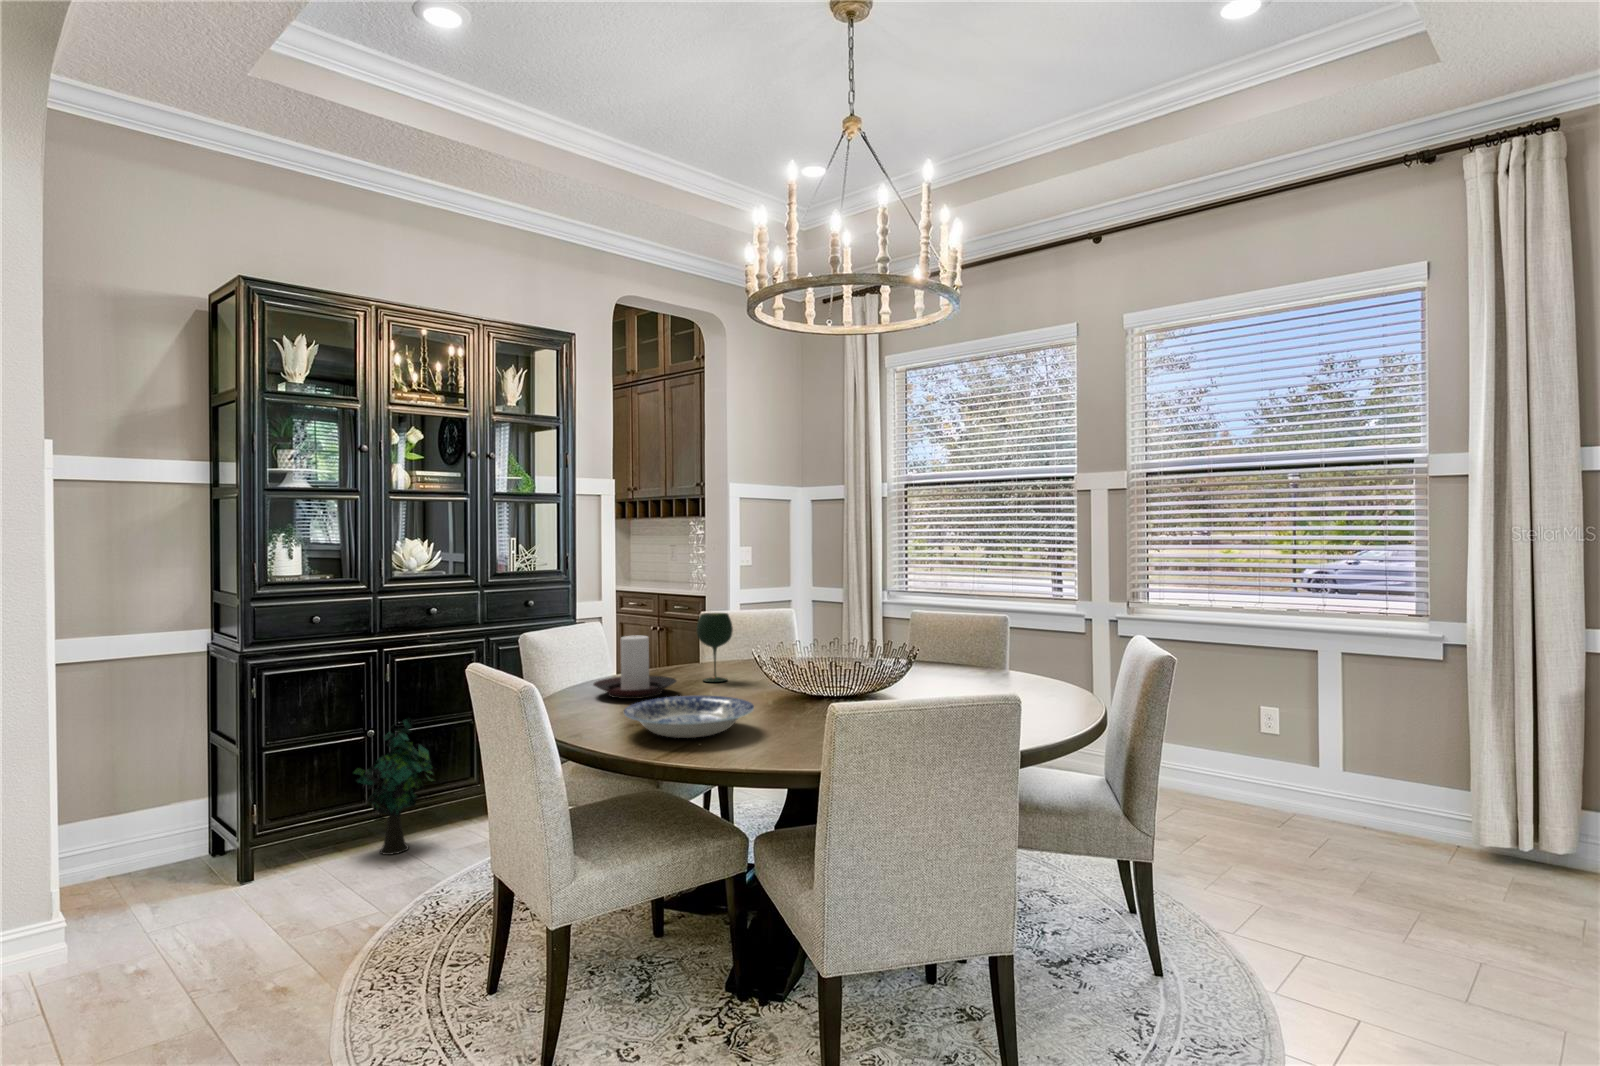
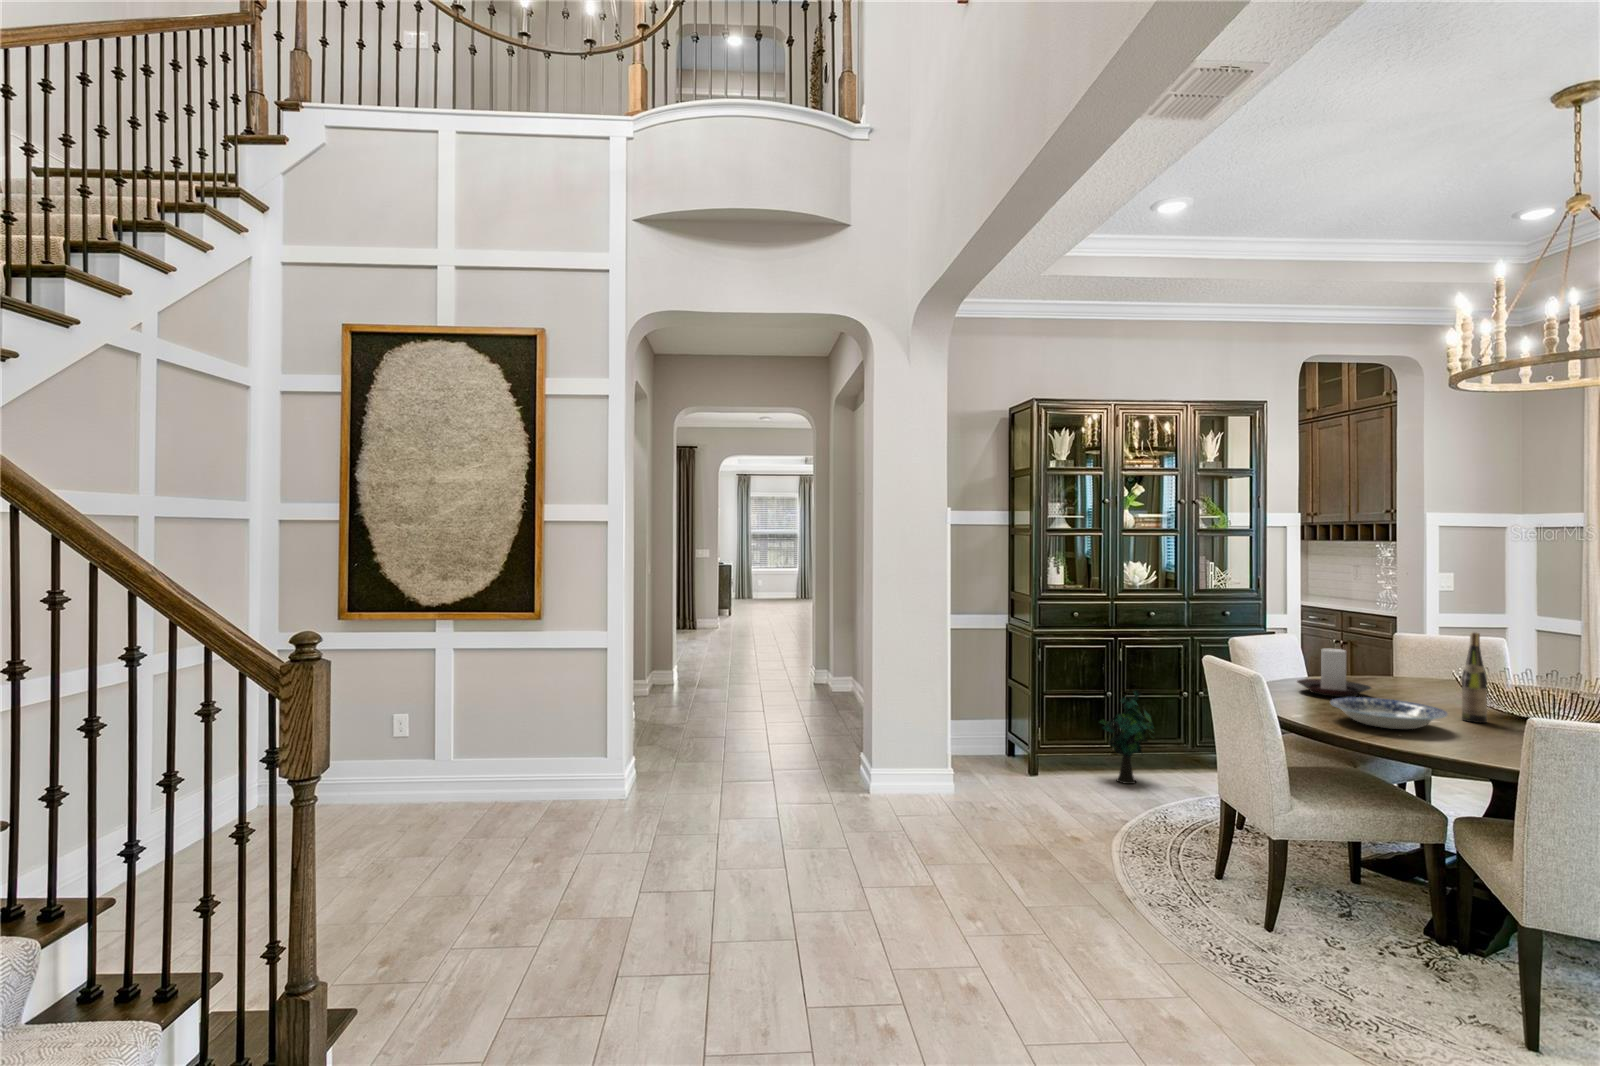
wine bottle: none [767,600,791,710] -> present [1462,632,1487,723]
wine glass: present [697,613,733,682] -> none [1391,636,1427,694]

